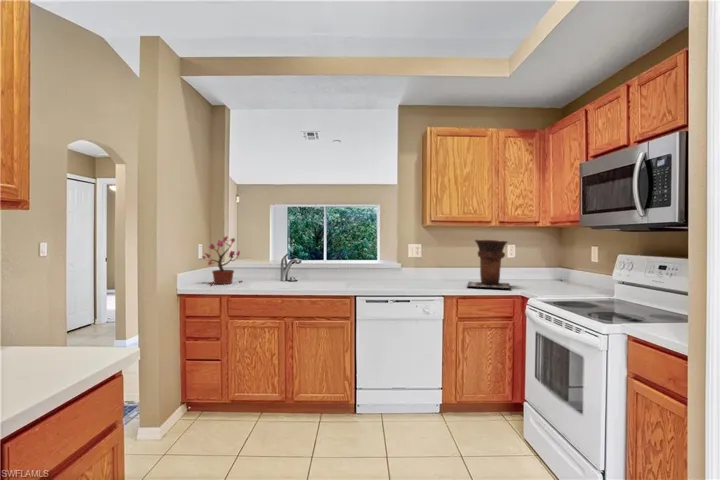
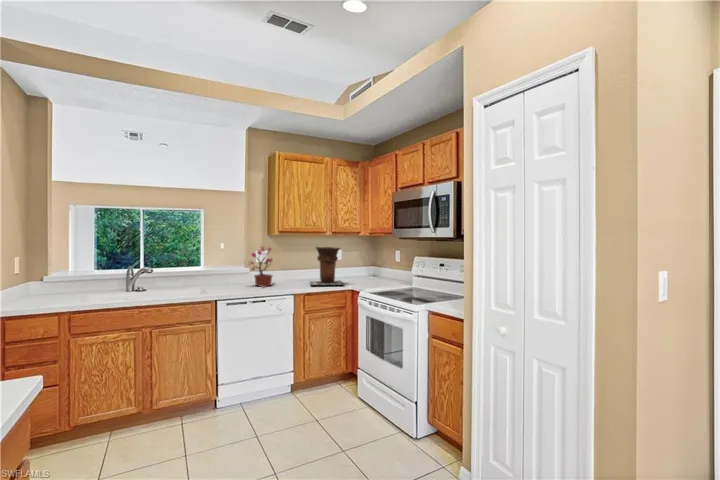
potted plant: present [203,237,242,285] -> present [249,247,272,287]

